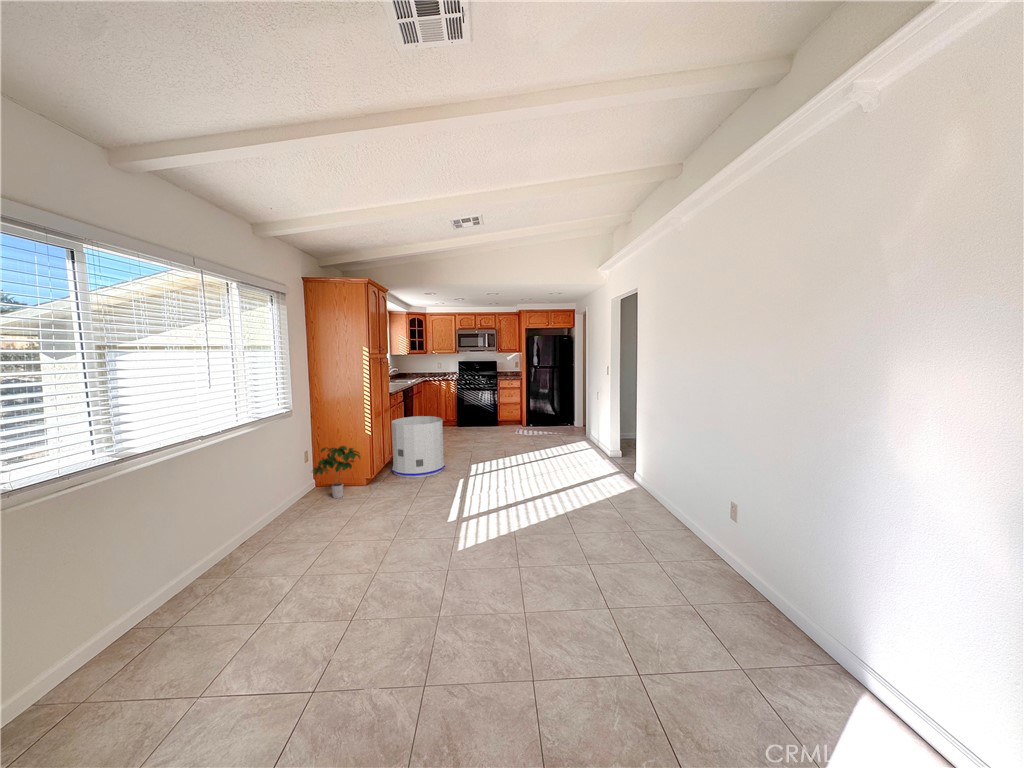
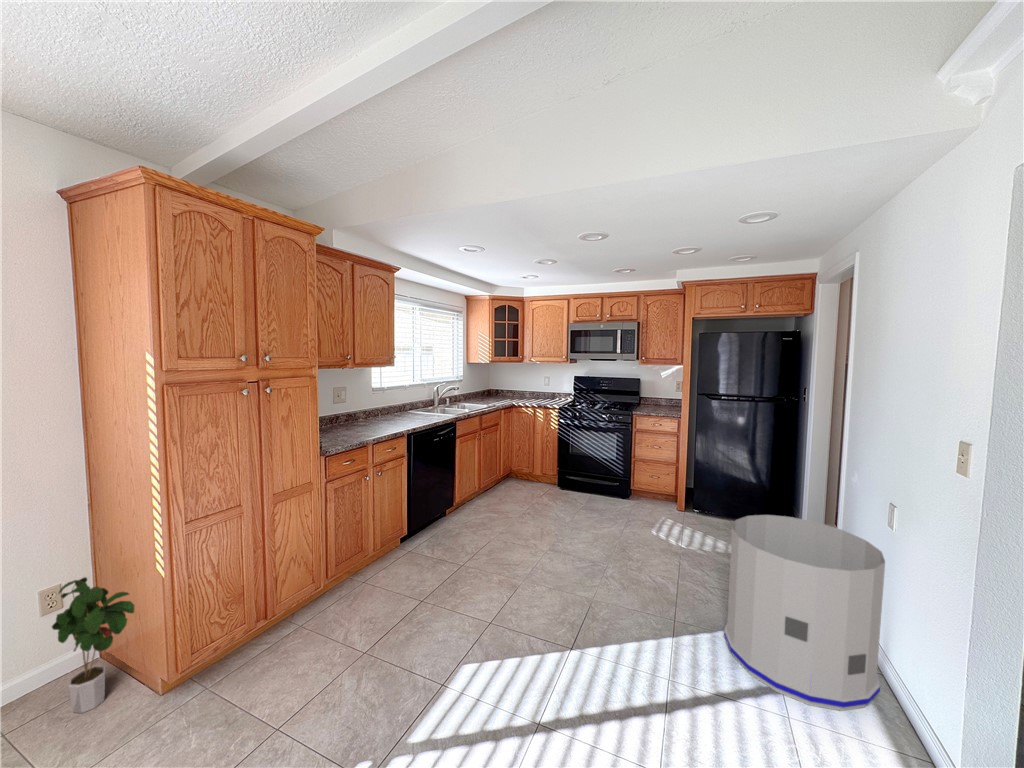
trash can: present [392,416,445,478] -> present [724,515,885,711]

